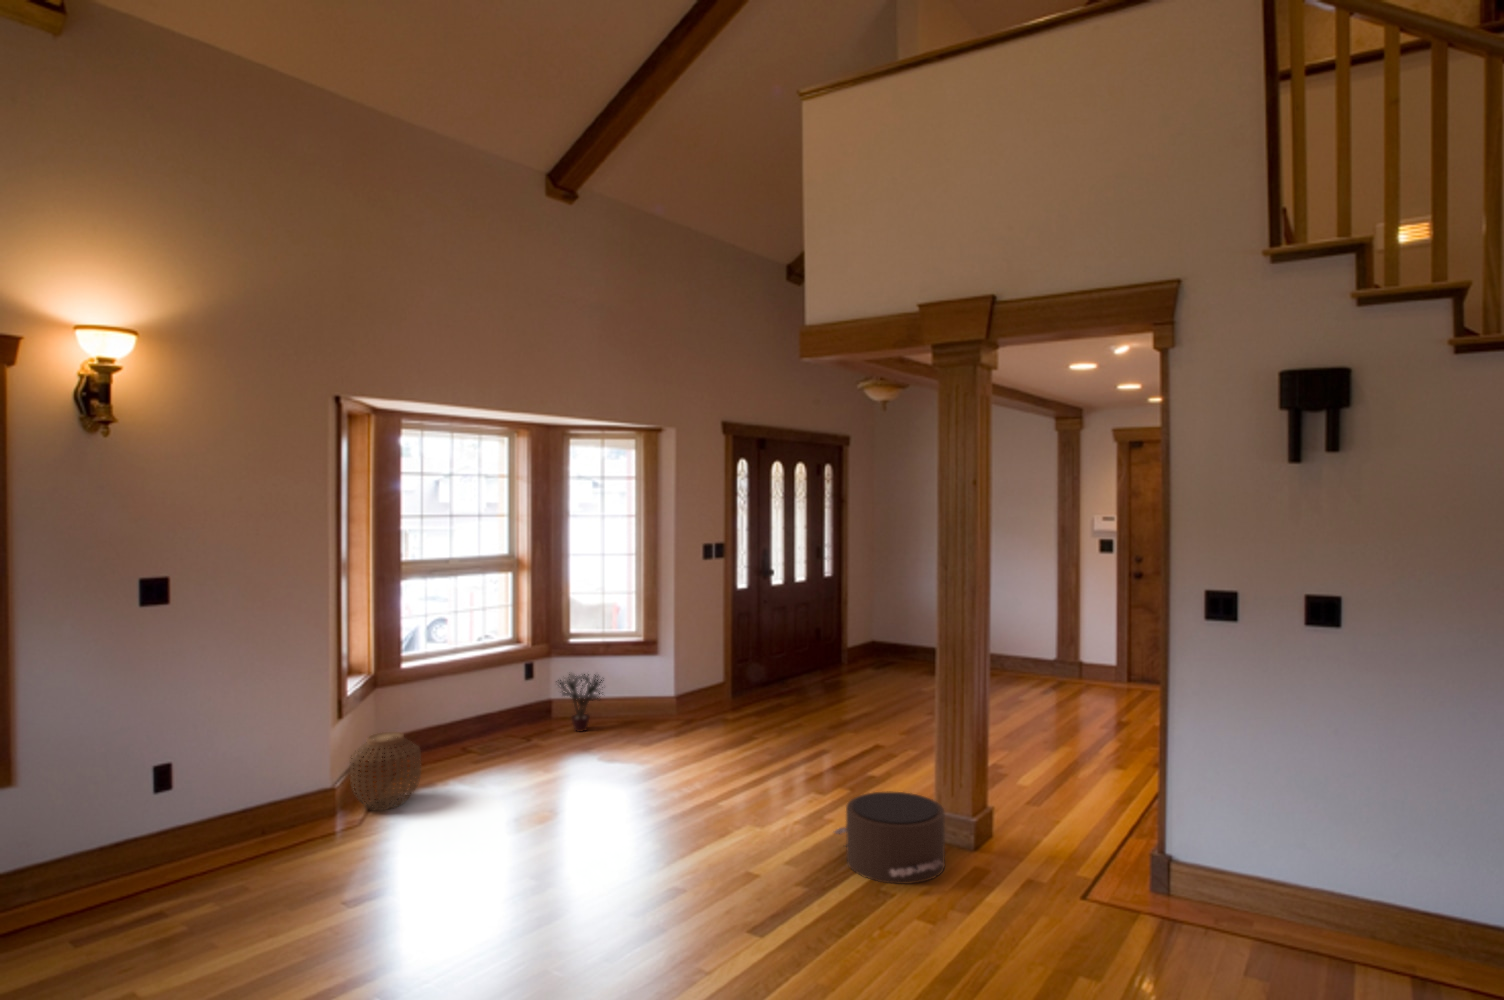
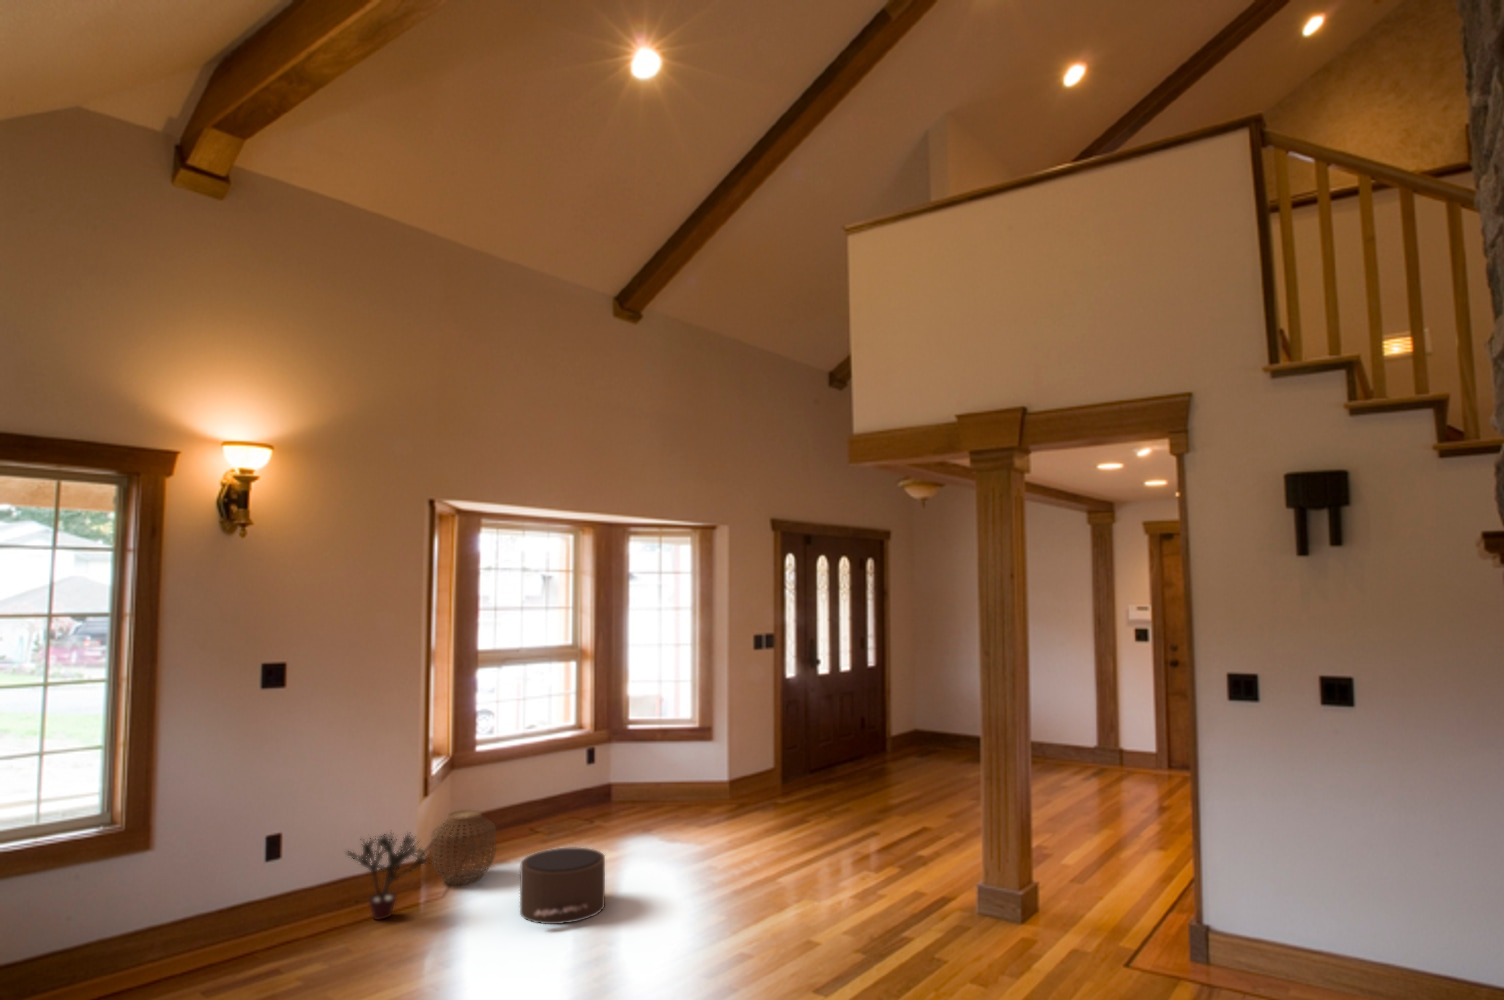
potted plant: present [556,674,604,732] -> present [348,833,429,919]
pouf: present [835,792,945,884] -> present [520,847,605,924]

